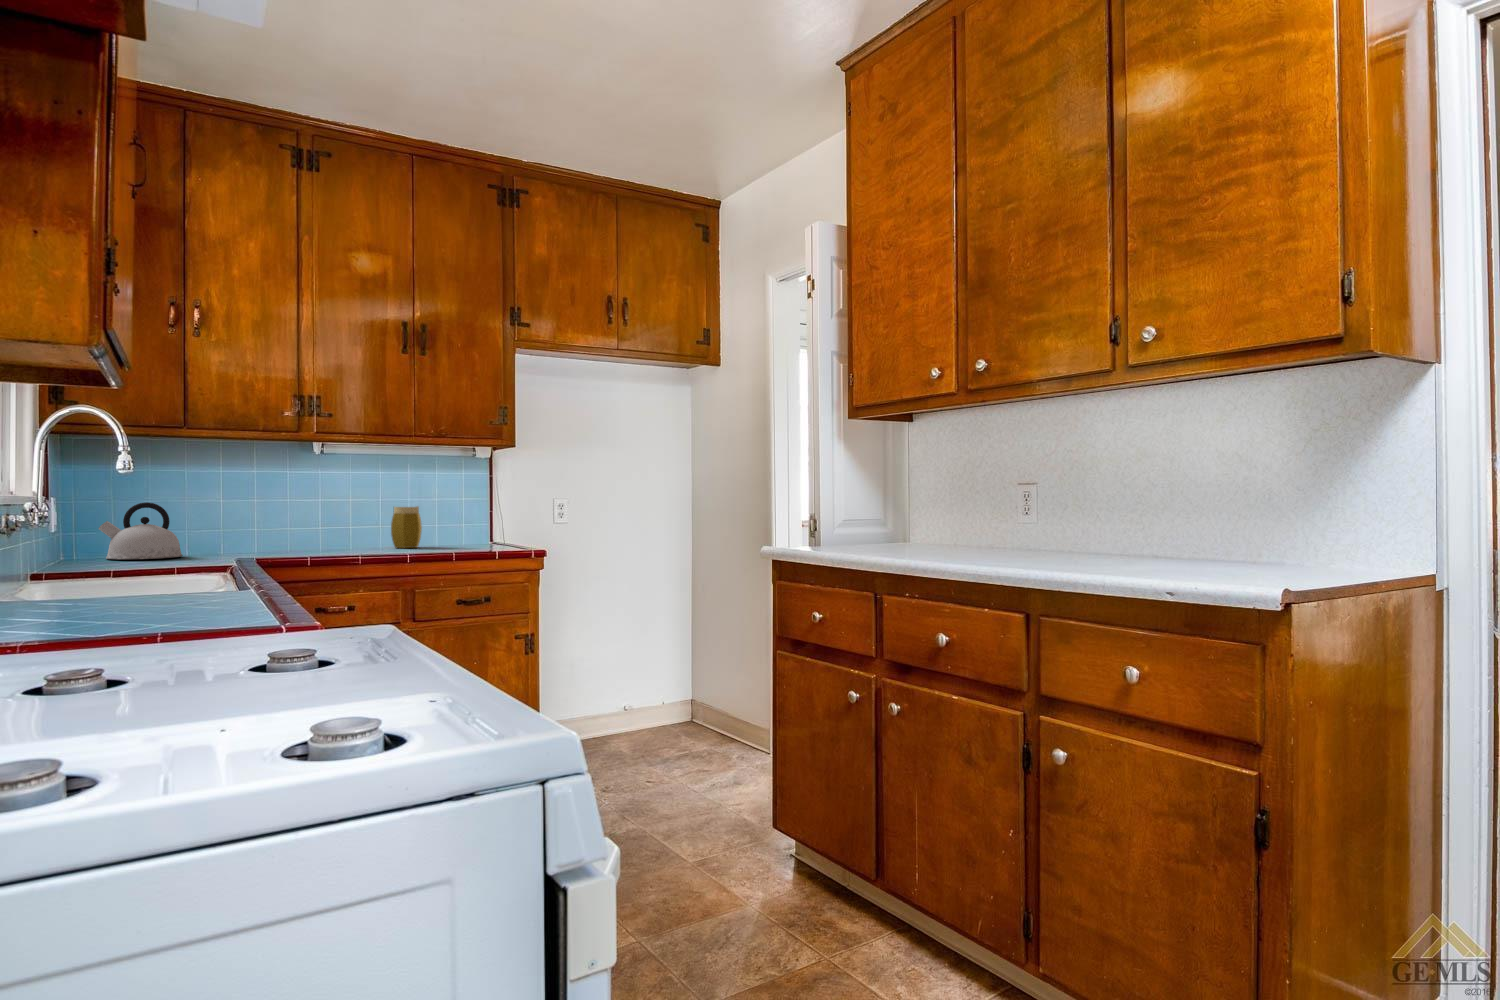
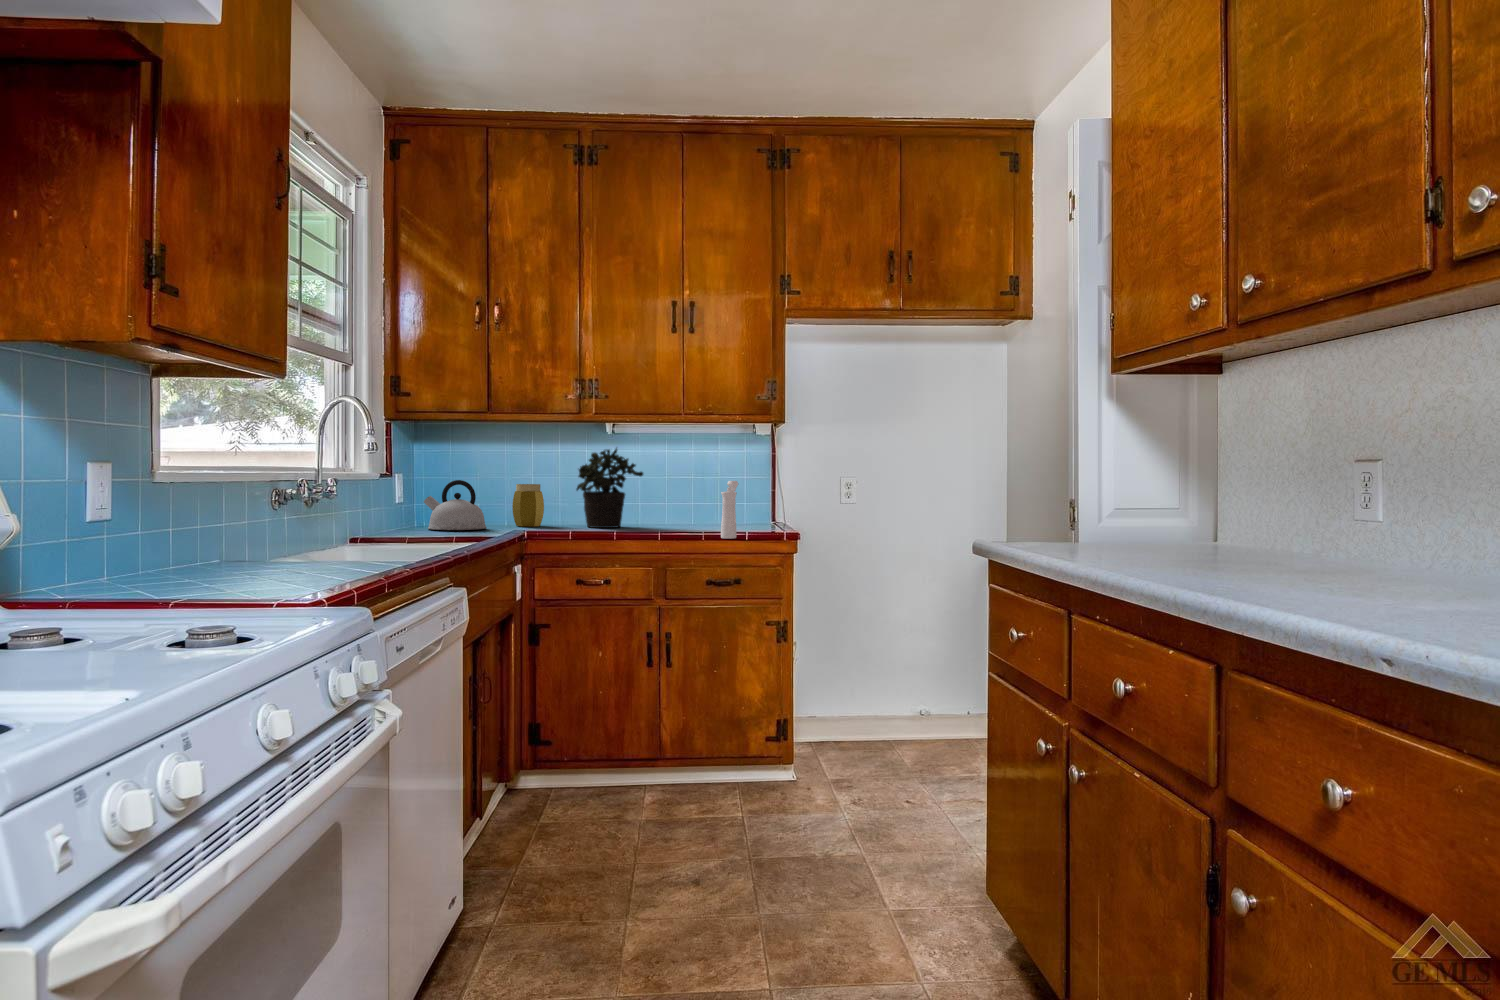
potted plant: none [286,466,357,551] -> present [576,448,643,528]
pepper mill: none [464,500,480,556] -> present [721,481,738,539]
jar: present [391,506,422,548] -> present [512,484,544,526]

